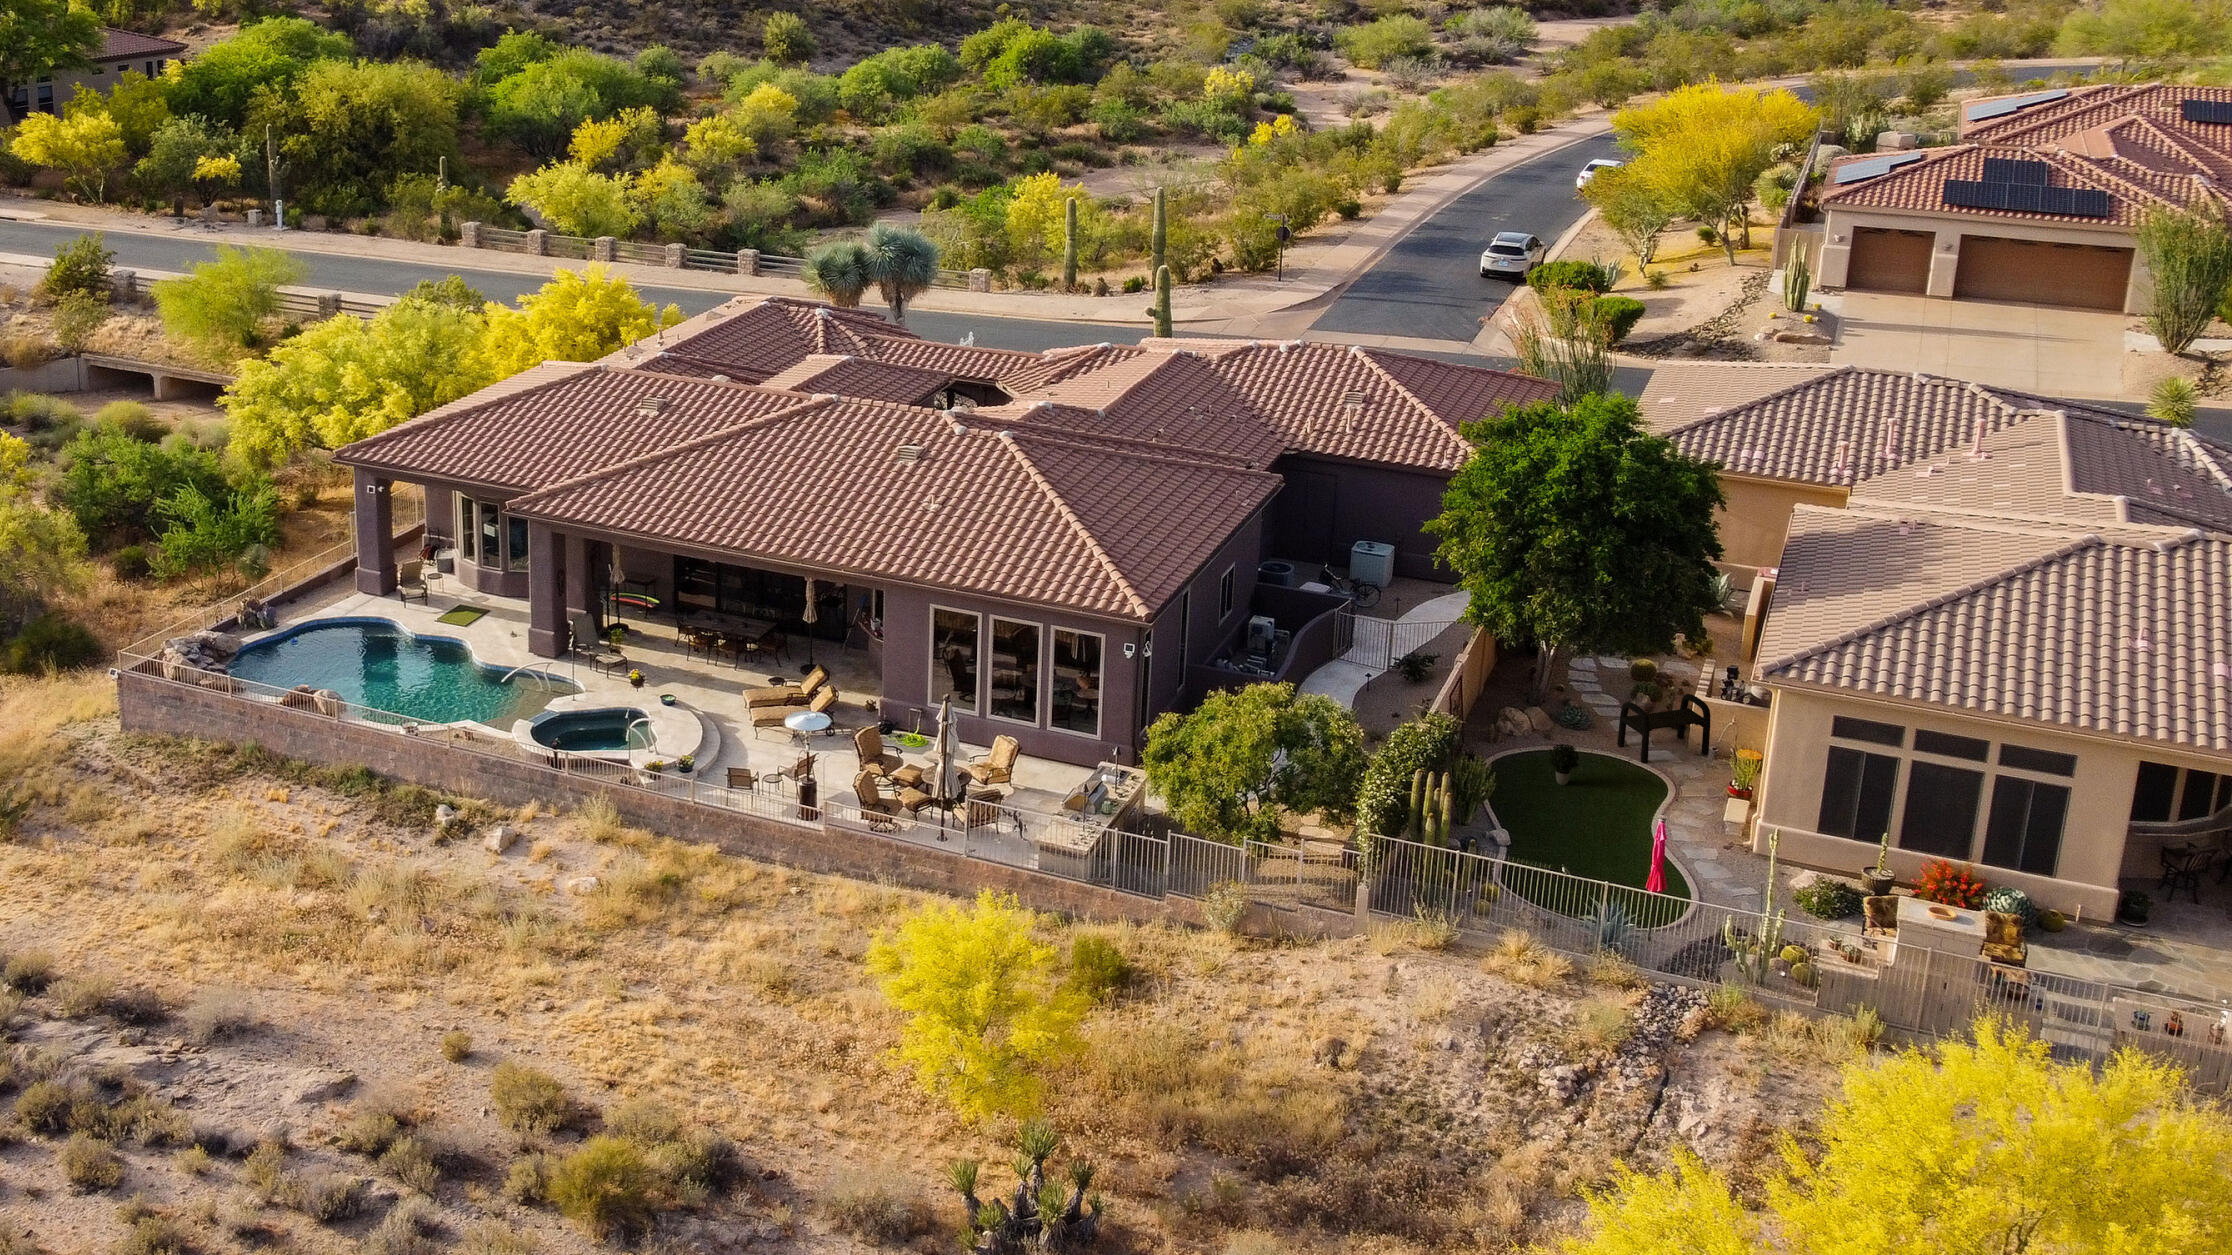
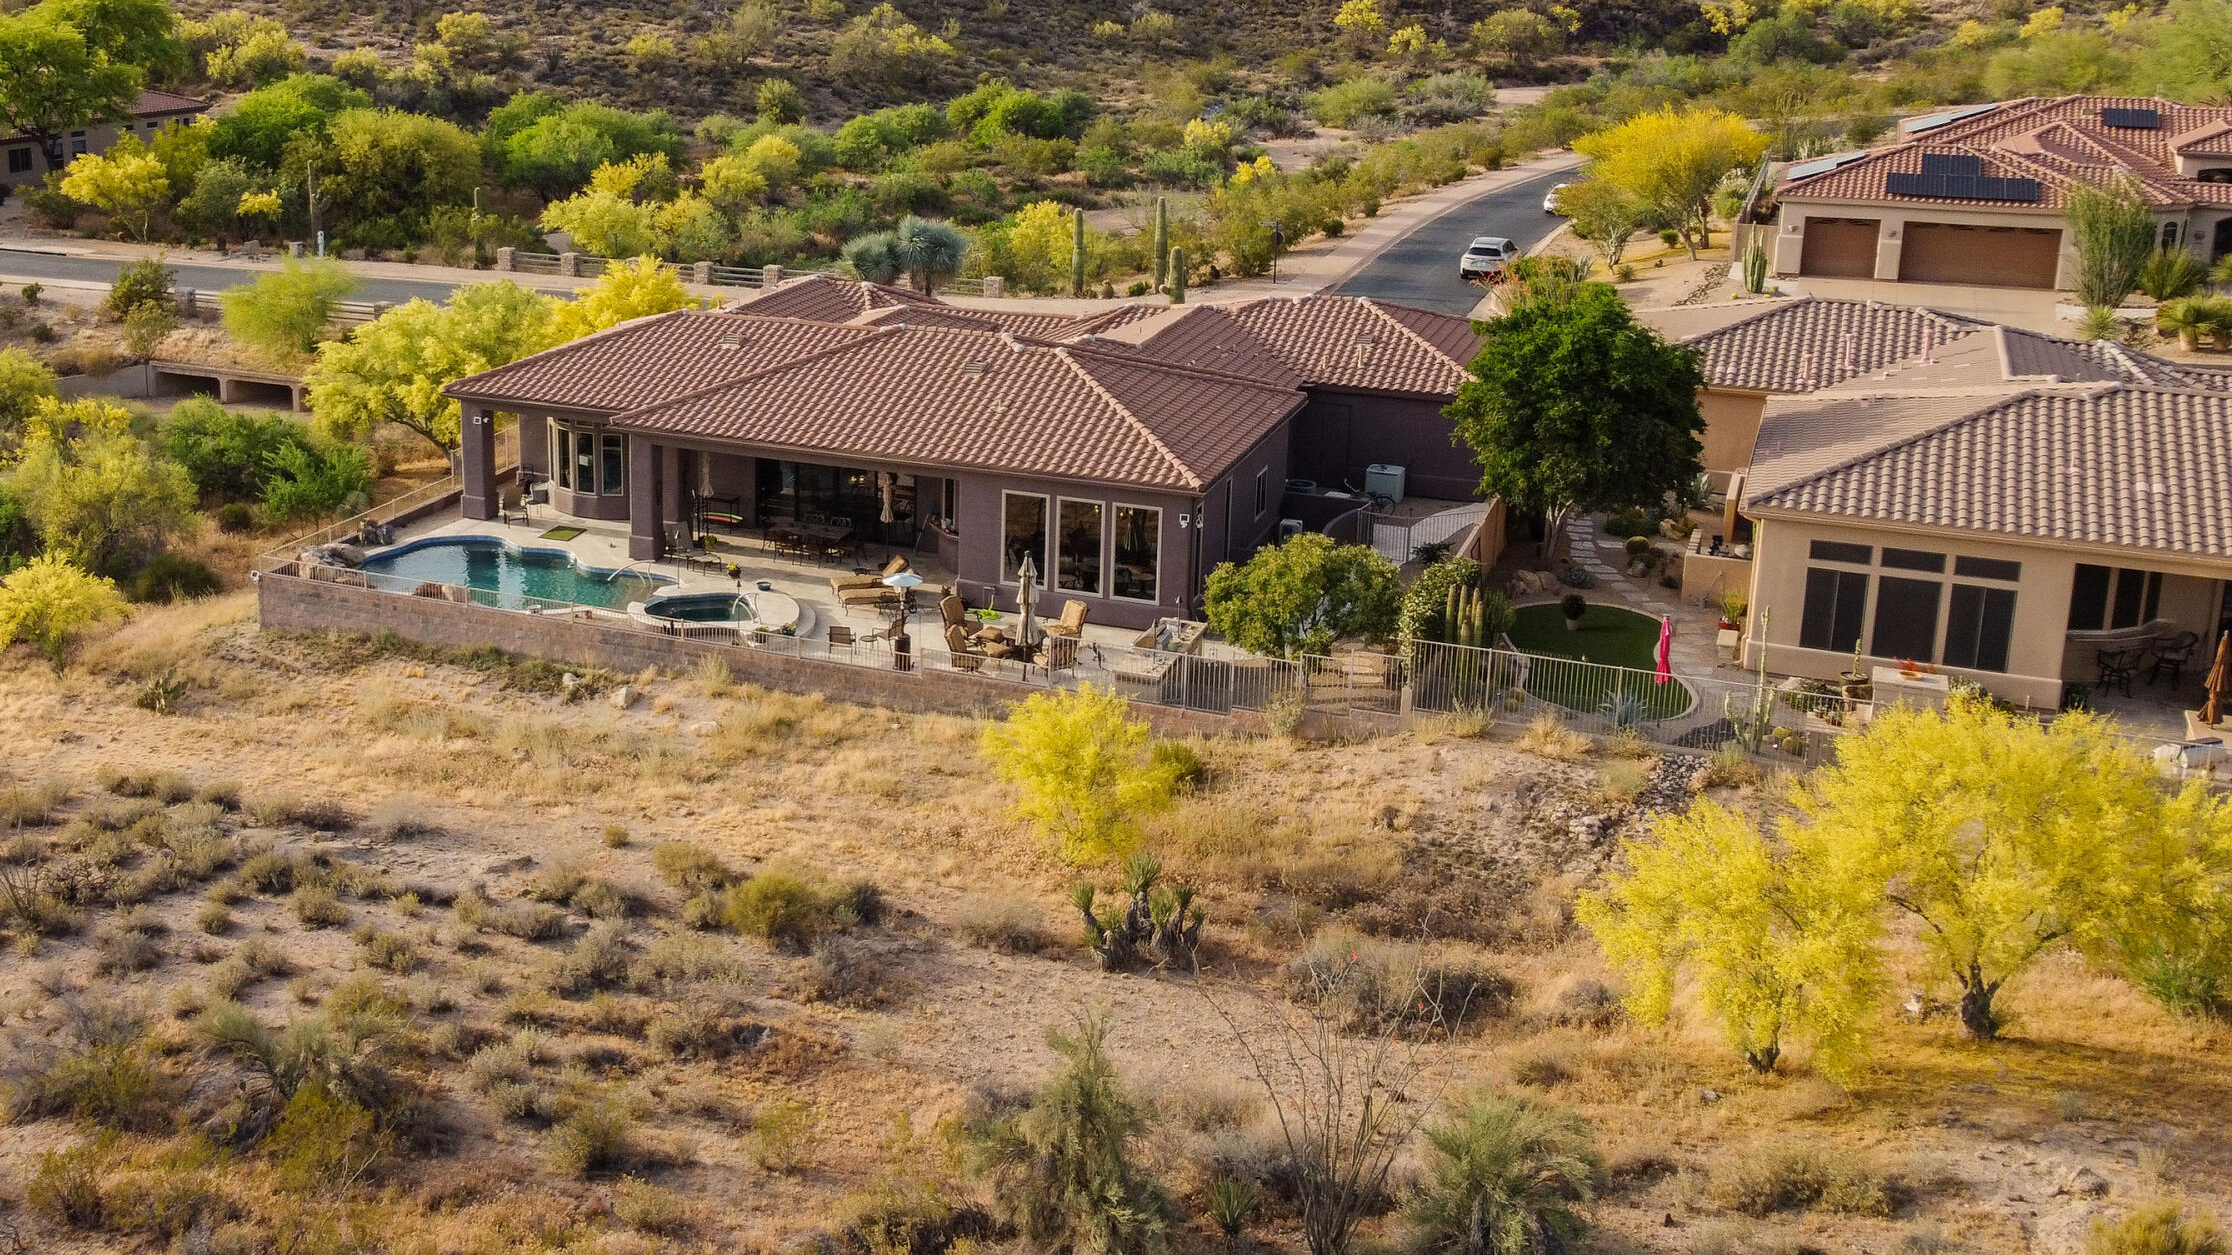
bench: present [1617,694,1711,763] -> none [1619,557,1700,616]

